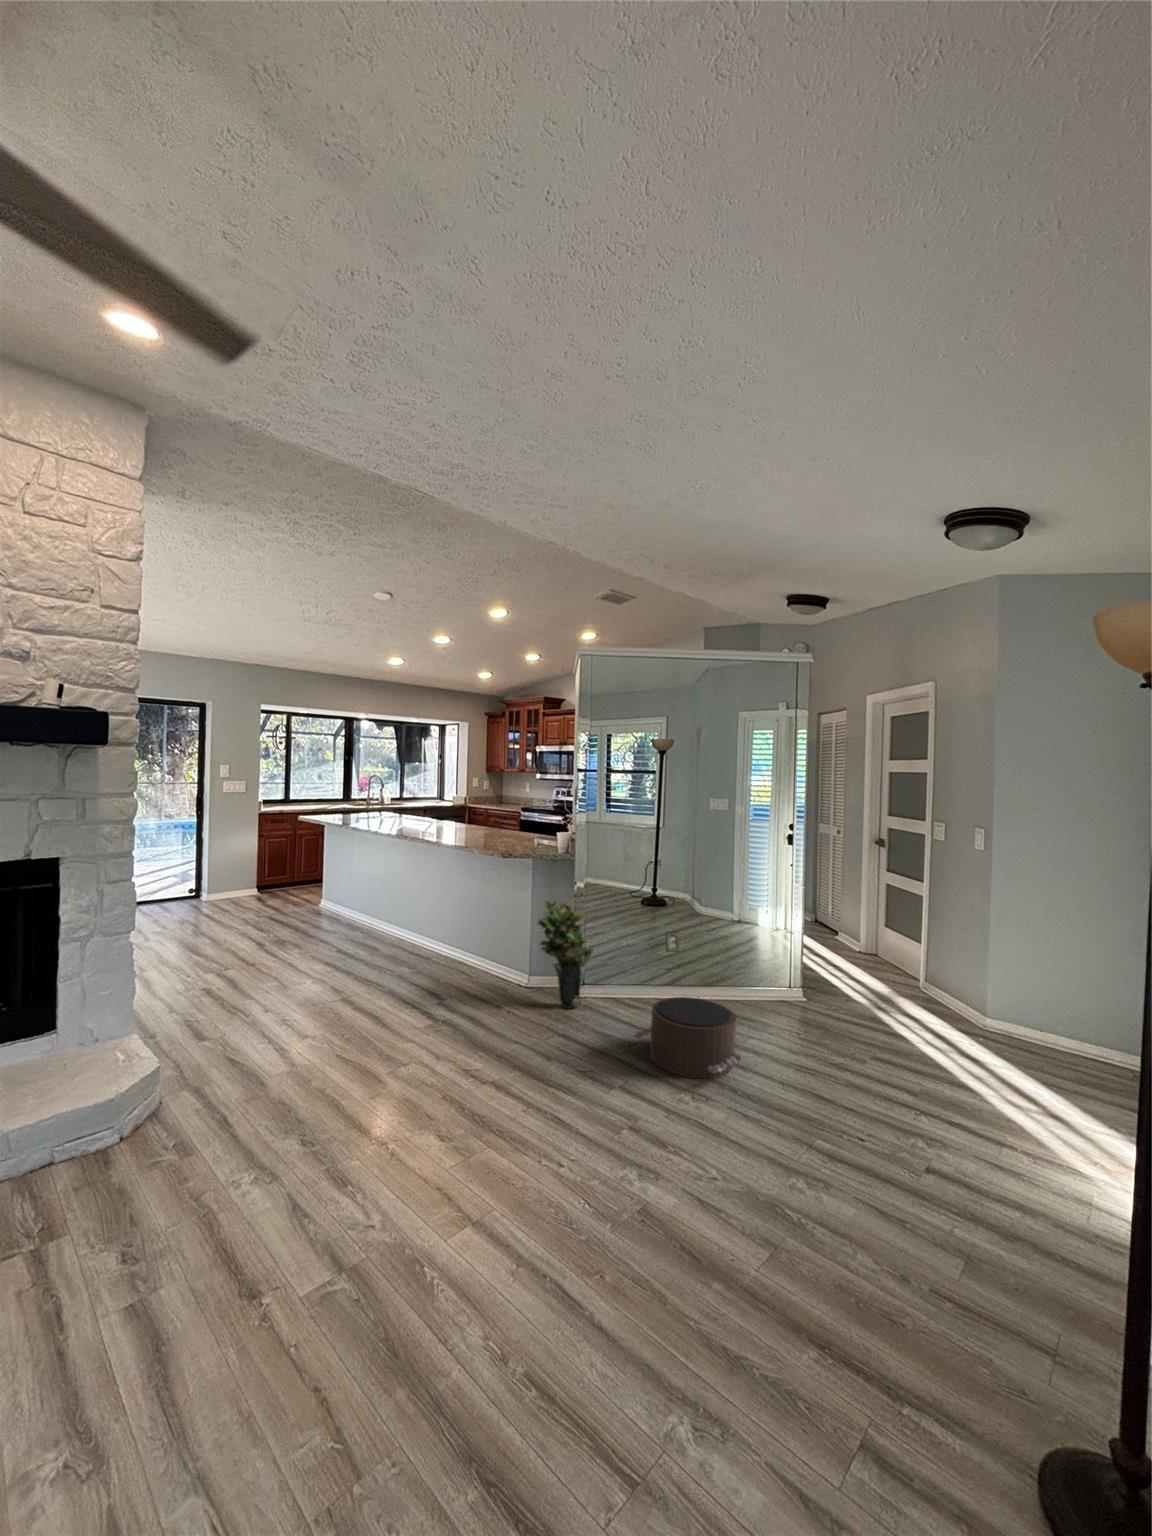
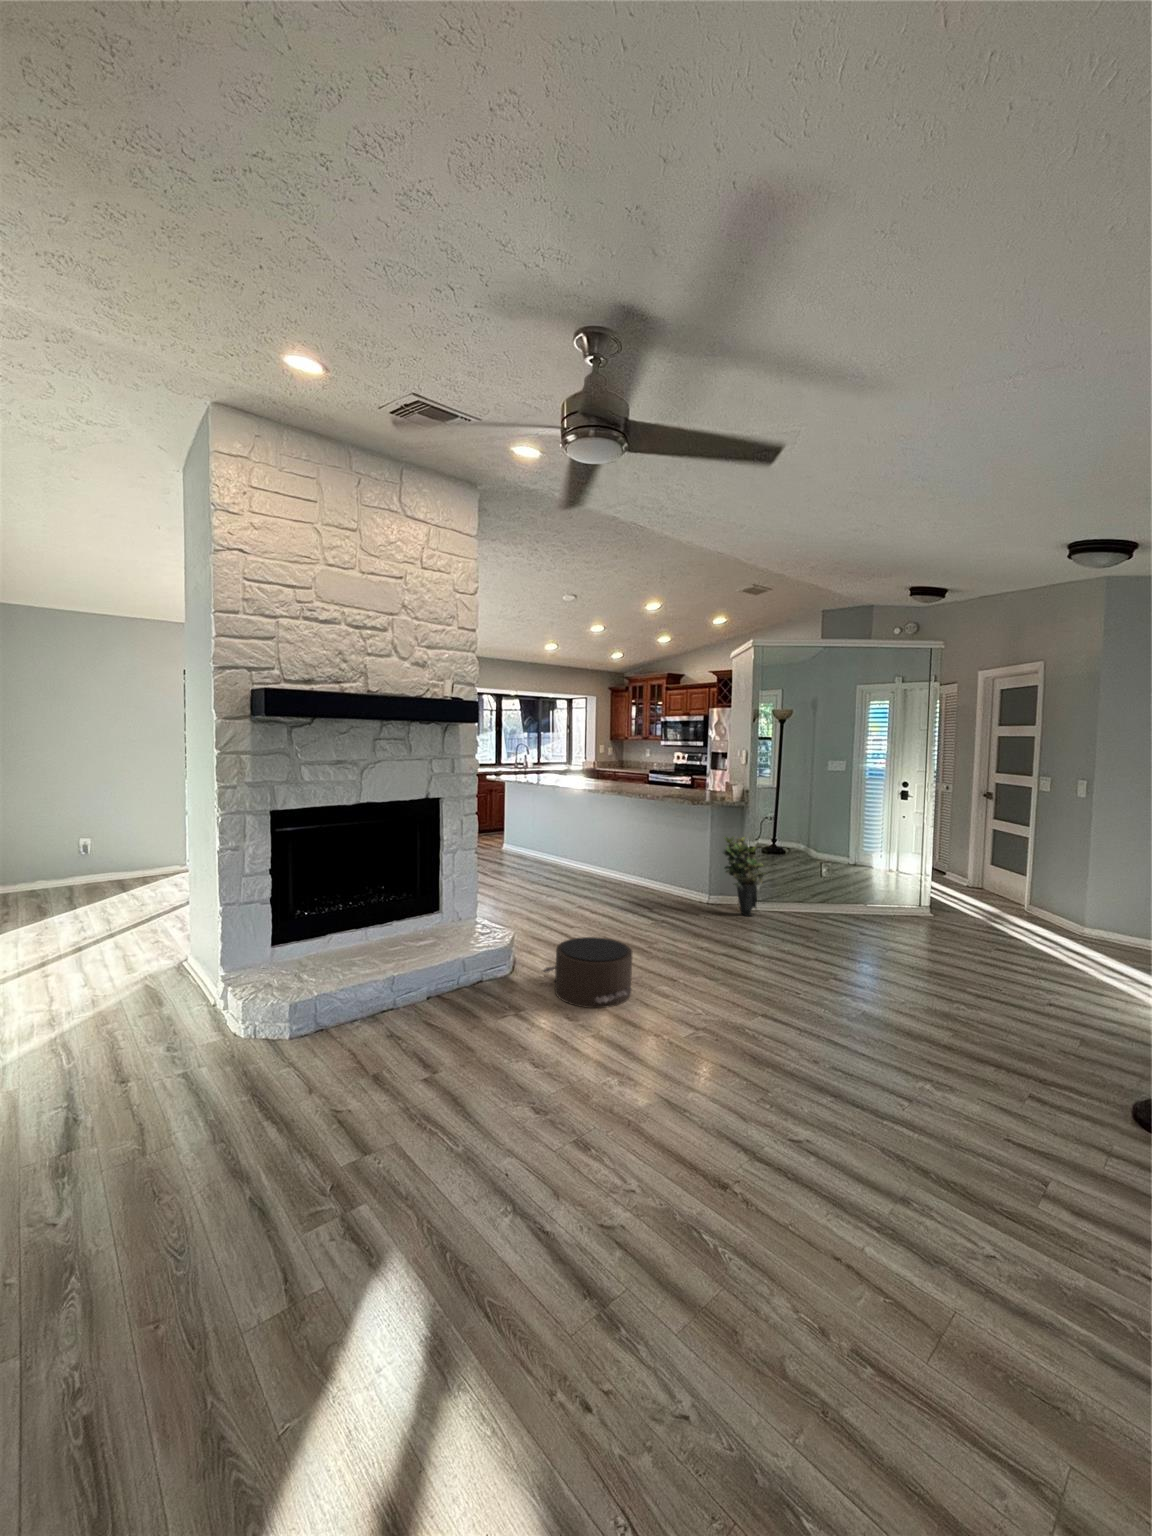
pouf: present [634,997,742,1078] -> present [543,937,632,1008]

